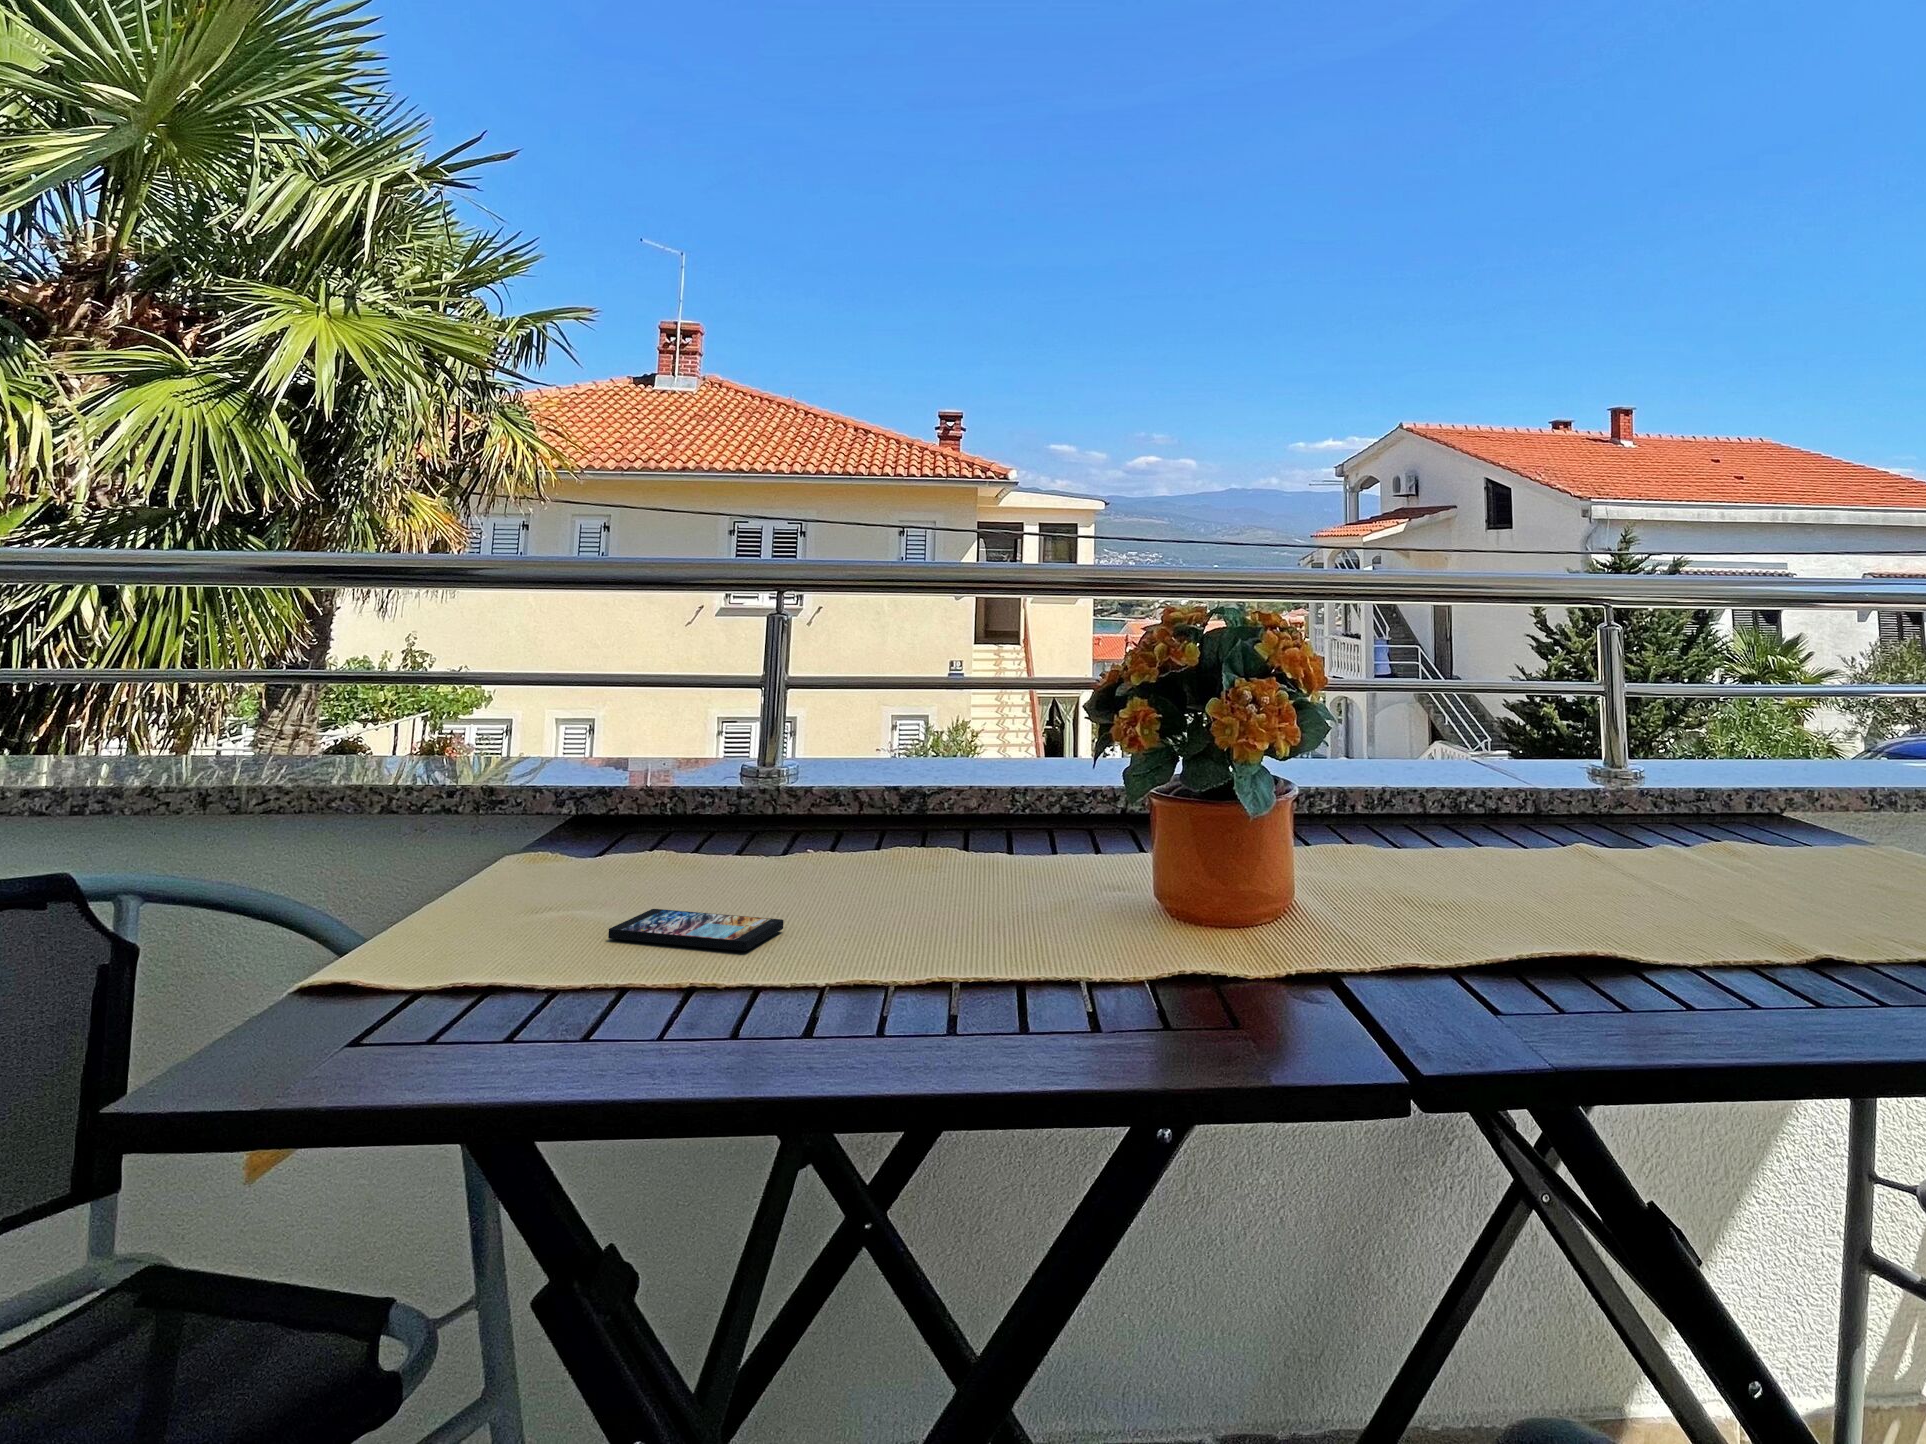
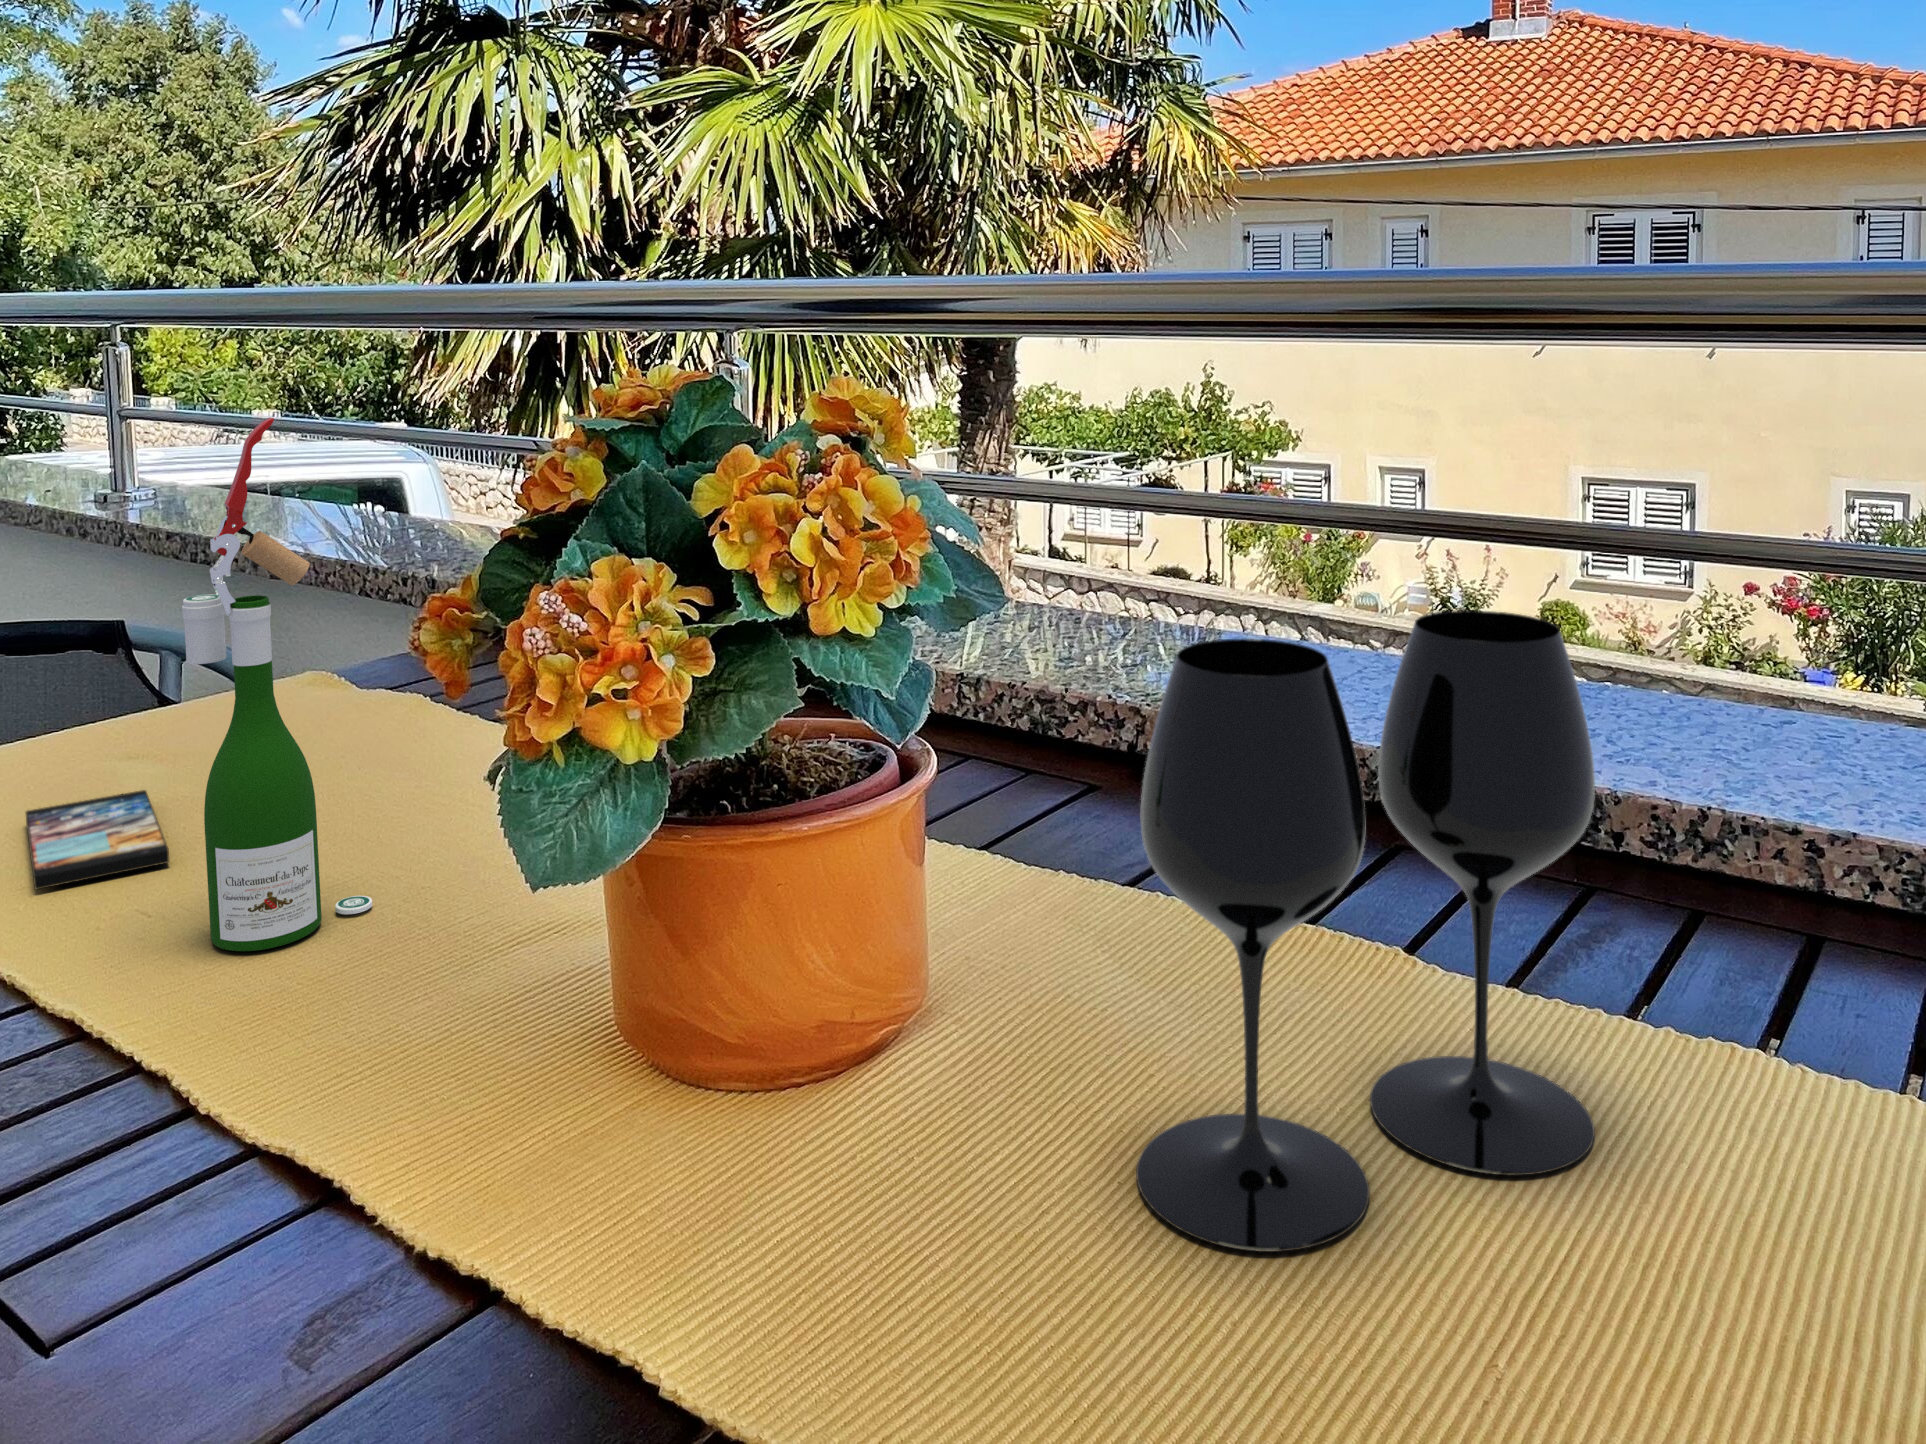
wine bottle: none [904,629,967,941] -> present [182,417,372,951]
wine glass: none [1409,687,1507,907] -> present [1136,610,1595,1252]

